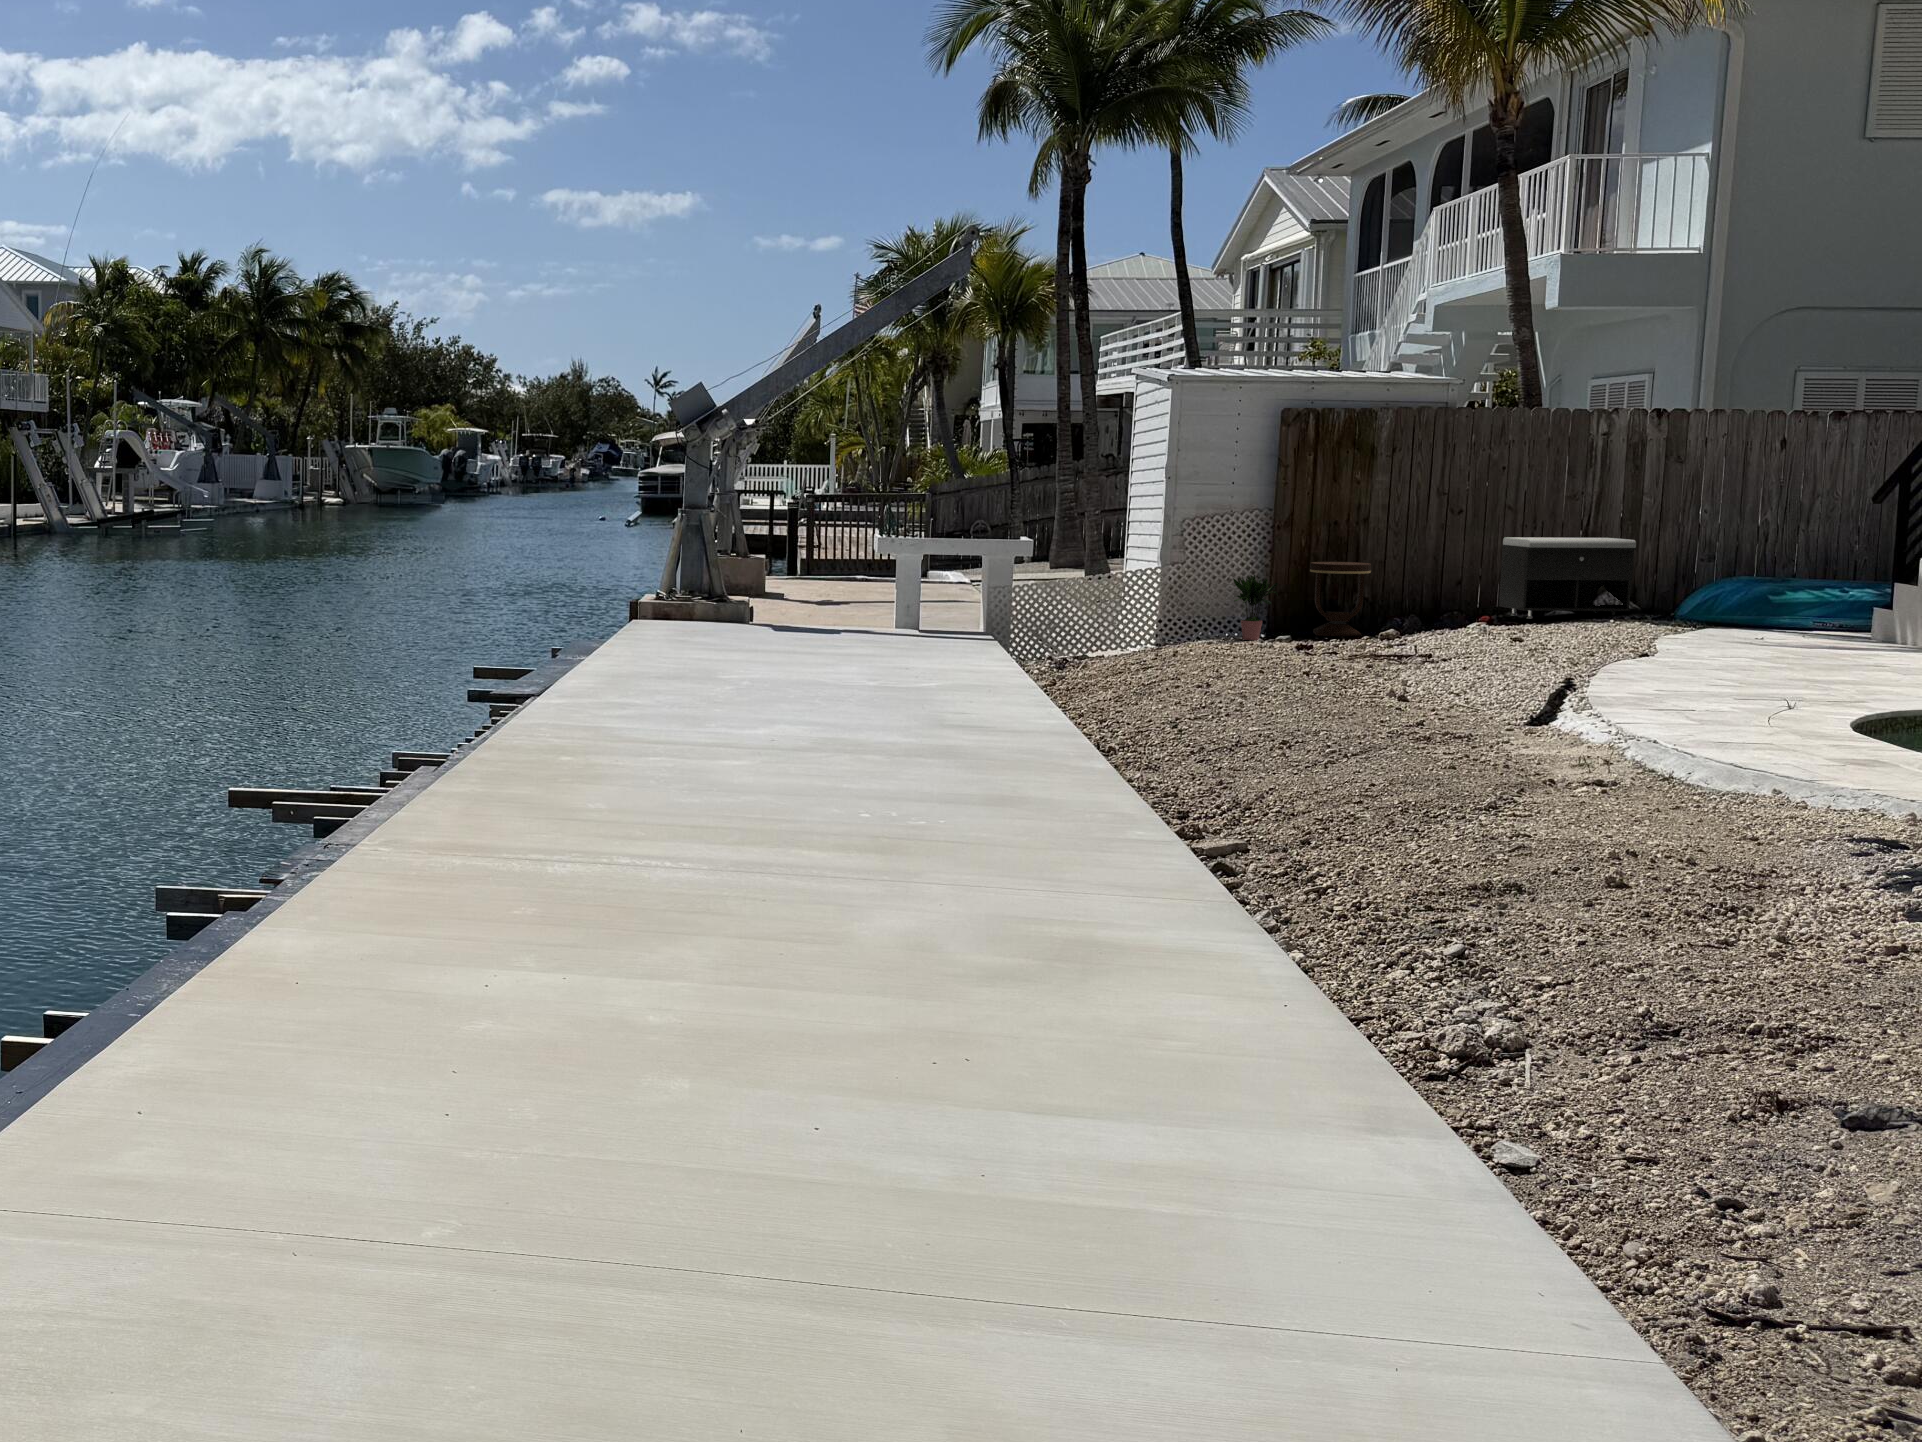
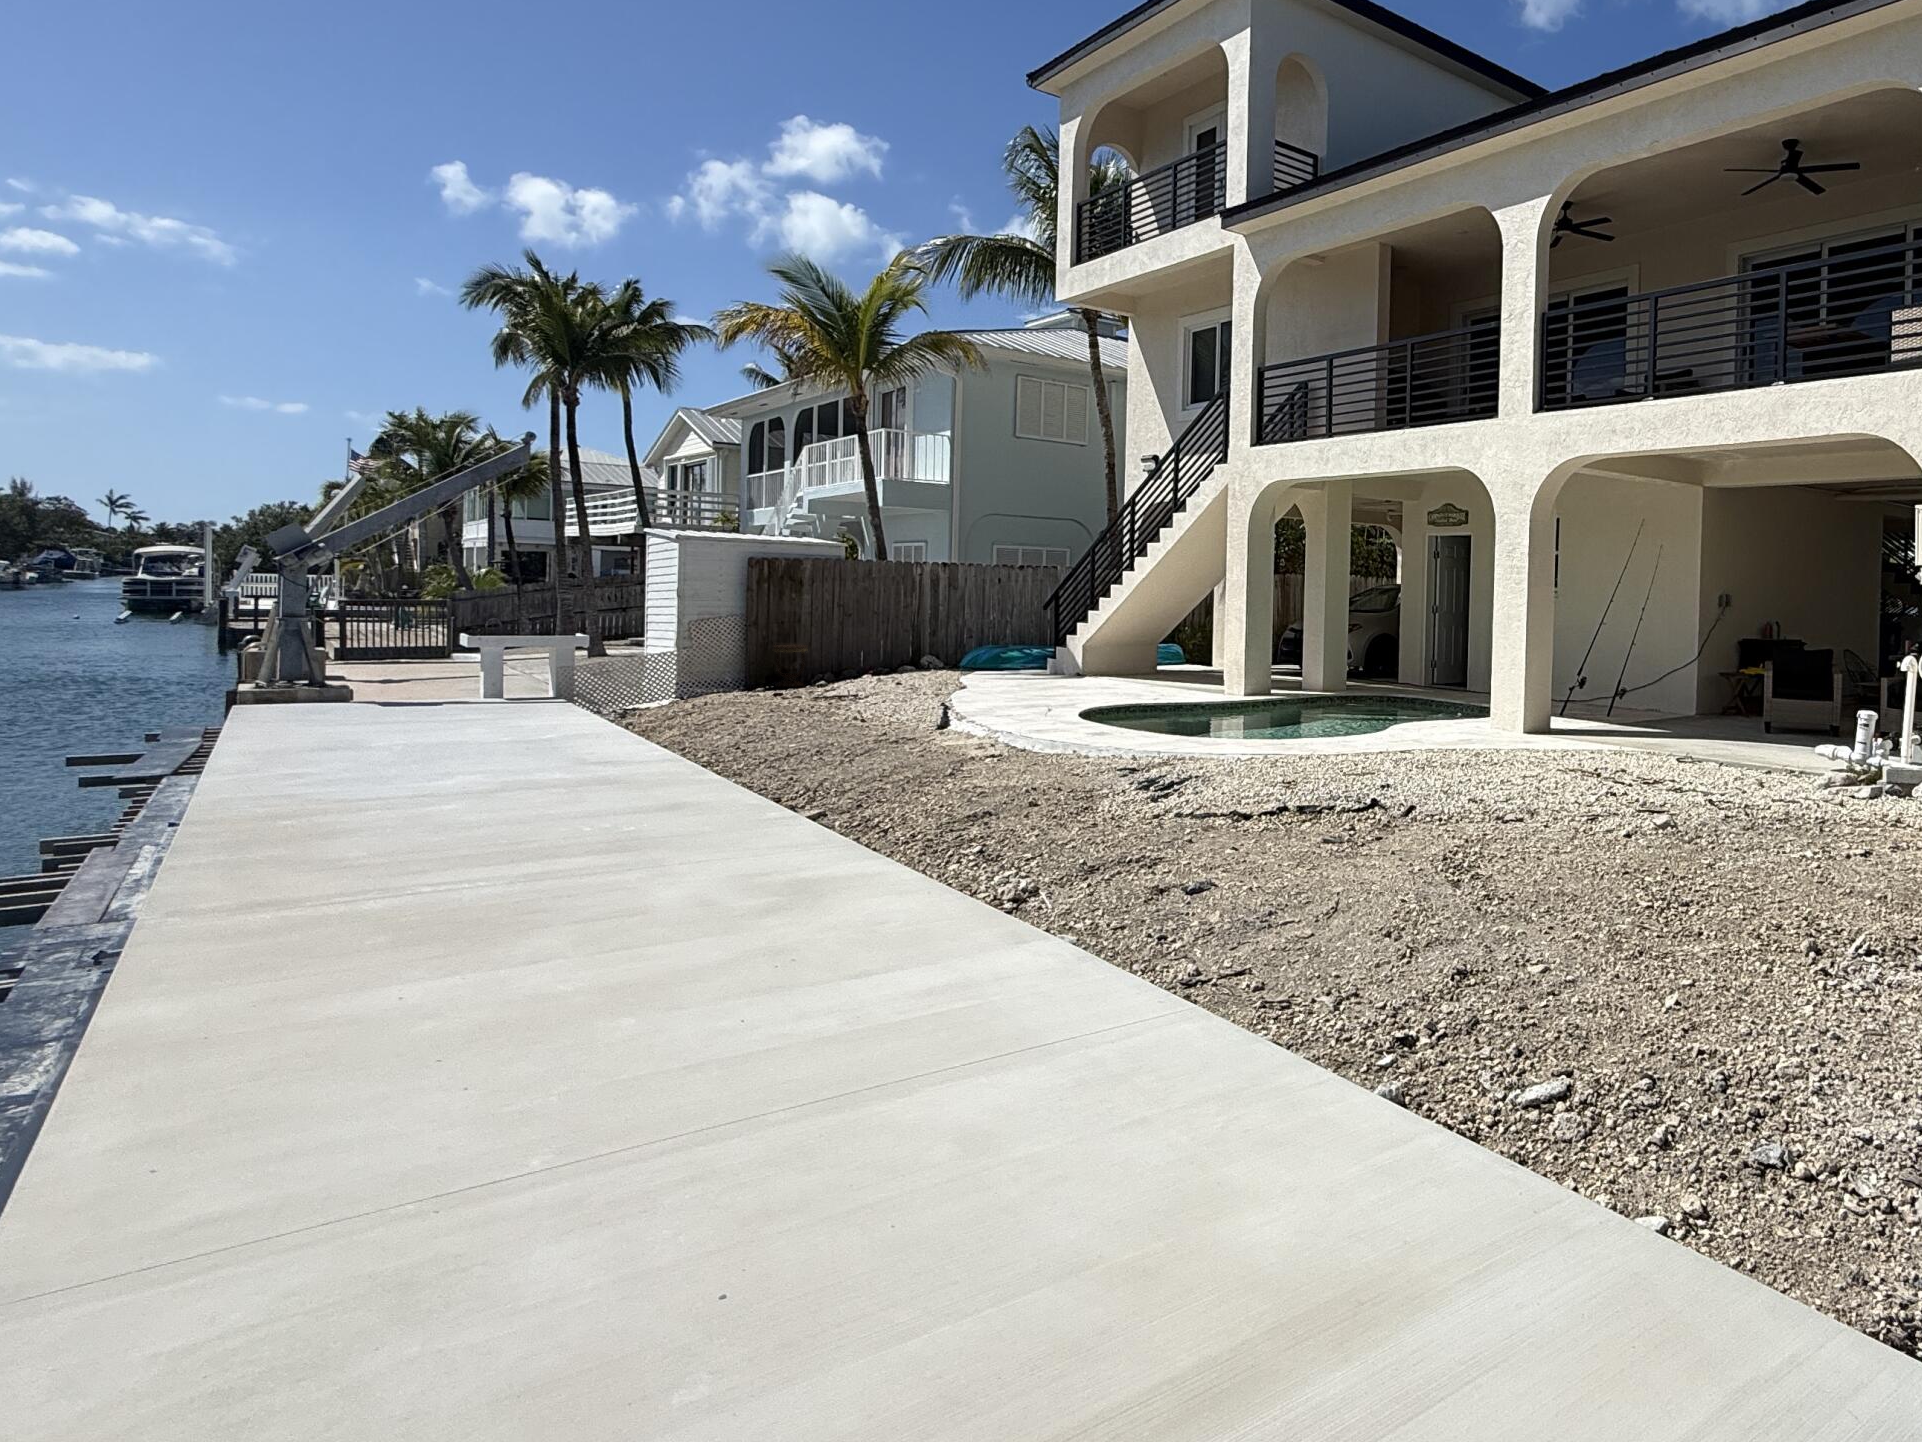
storage bench: present [1499,537,1636,618] -> none [876,628,942,672]
potted plant: present [1233,575,1278,640] -> none [725,654,756,692]

